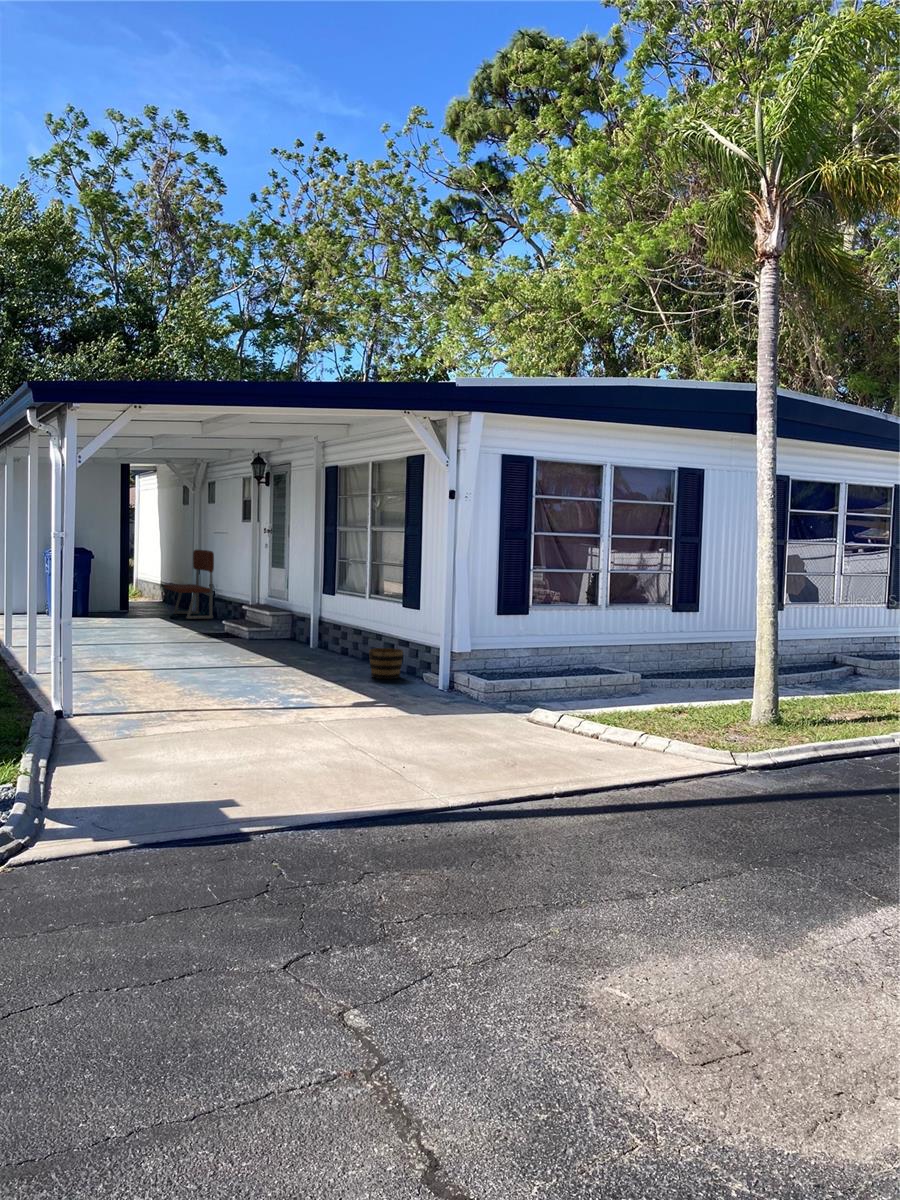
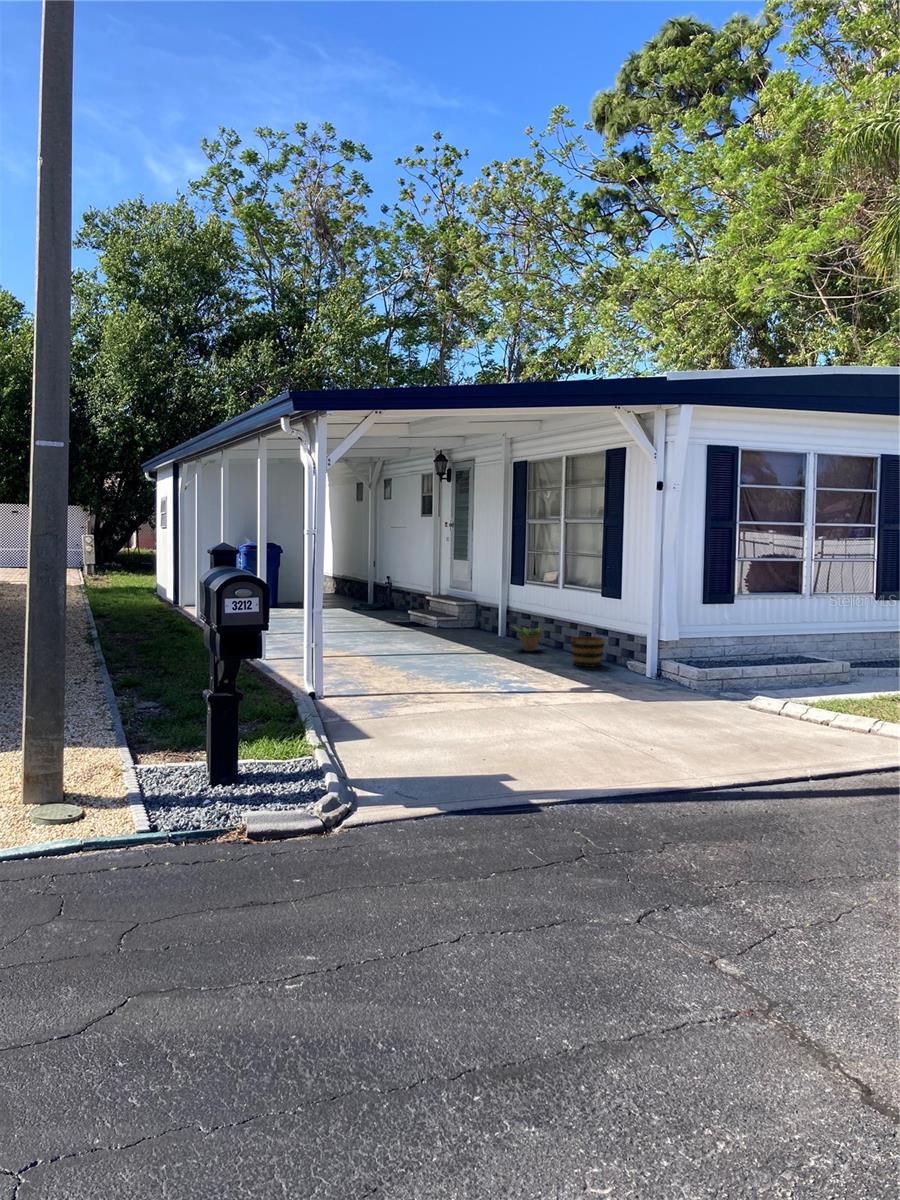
bench: present [164,550,214,619] -> none [345,544,394,610]
decorative plant: none [313,636,353,662] -> present [514,627,544,651]

